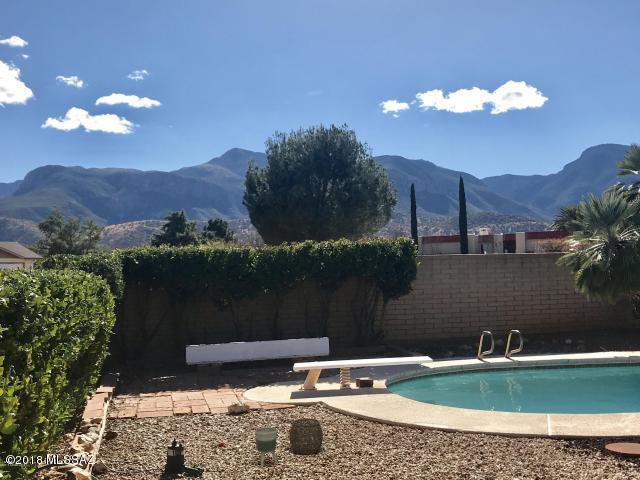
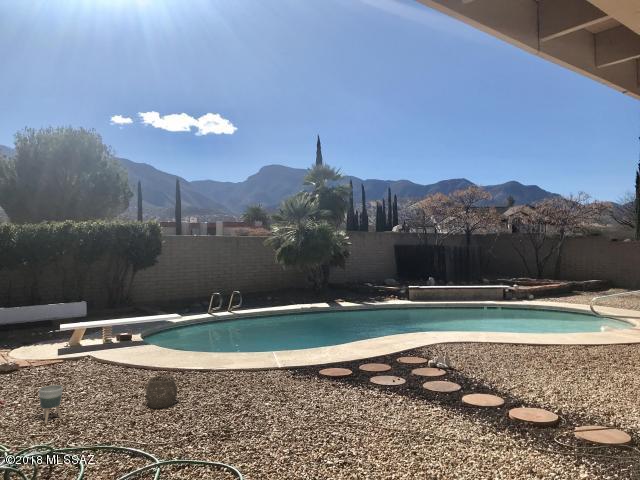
woven basket: present [289,419,323,455] -> present [146,376,177,409]

